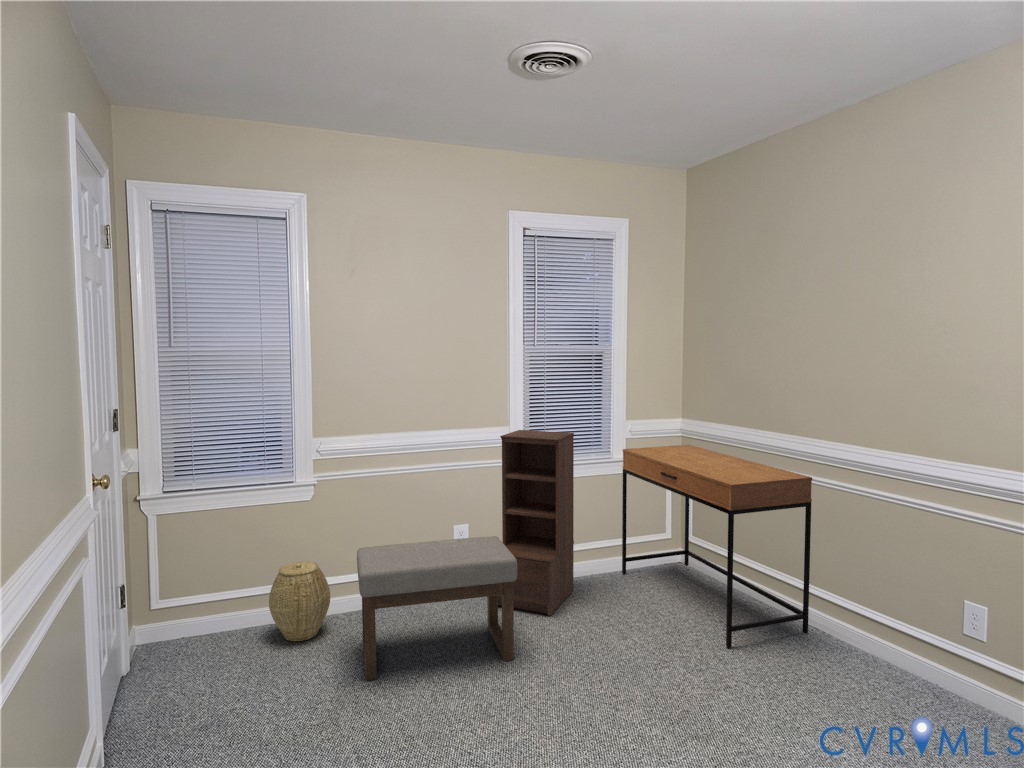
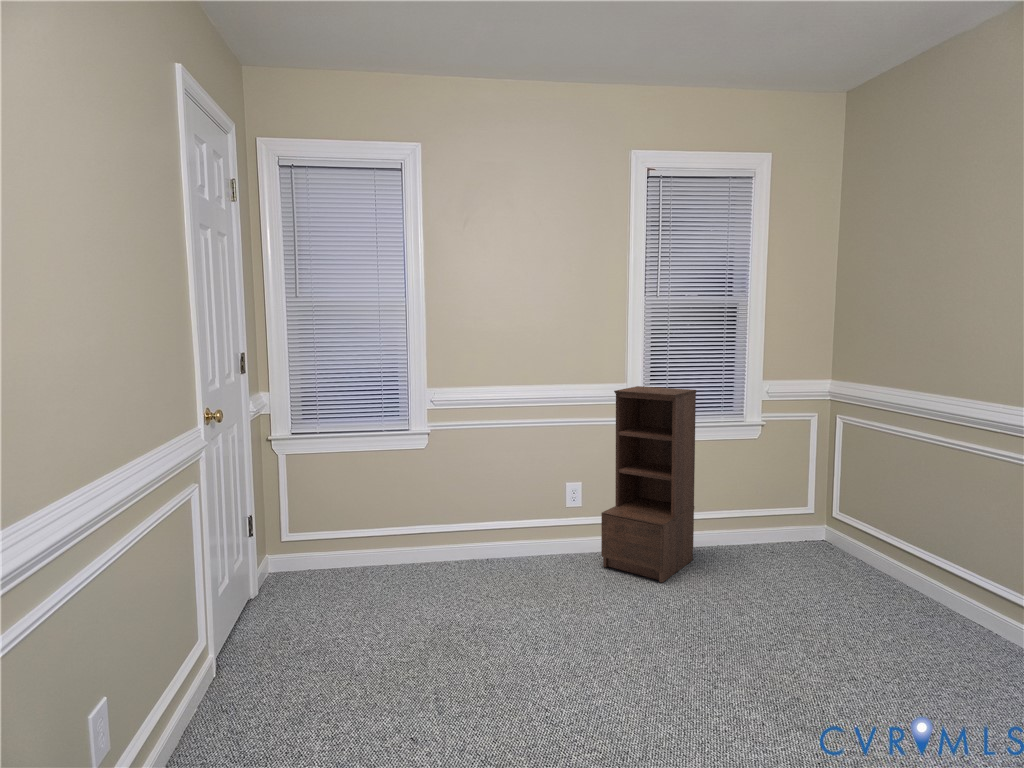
desk: present [622,445,812,648] -> none [752,409,989,638]
ottoman: present [357,536,517,680] -> none [453,493,618,625]
woven basket: present [269,561,330,641] -> none [381,506,439,582]

